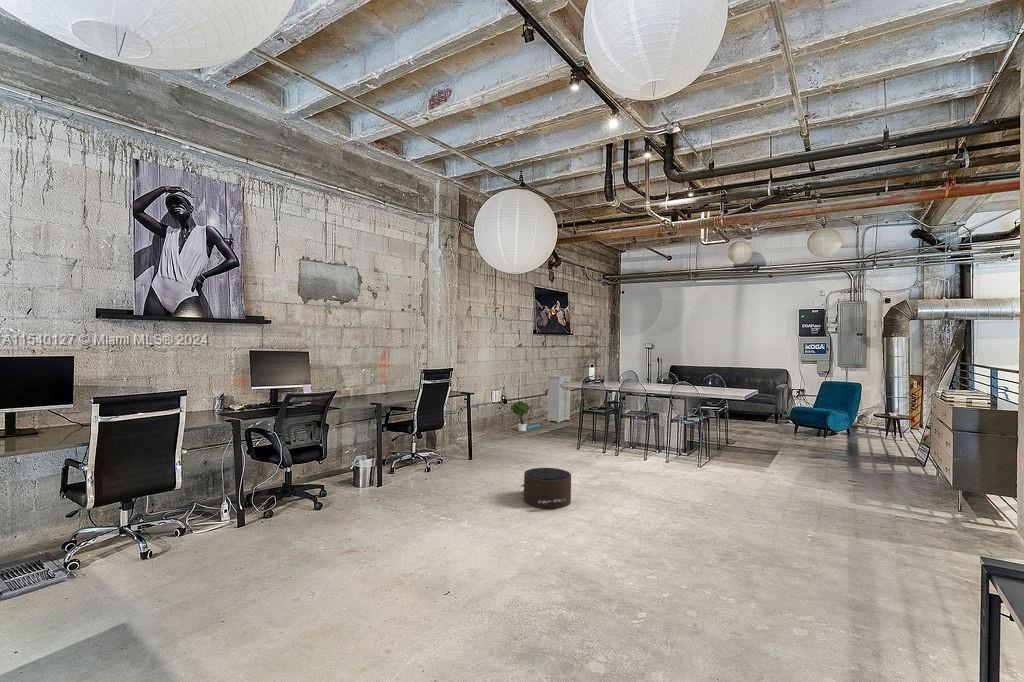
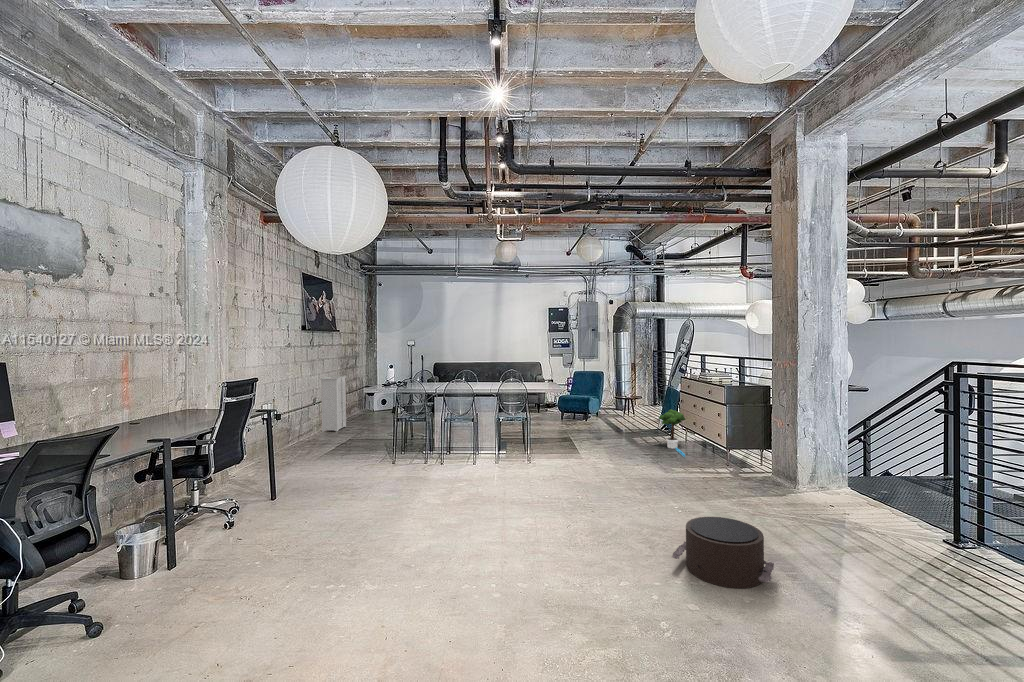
potted tree: present [510,401,540,431] -> present [659,409,685,457]
pouf: present [521,468,571,508] -> present [672,517,774,588]

